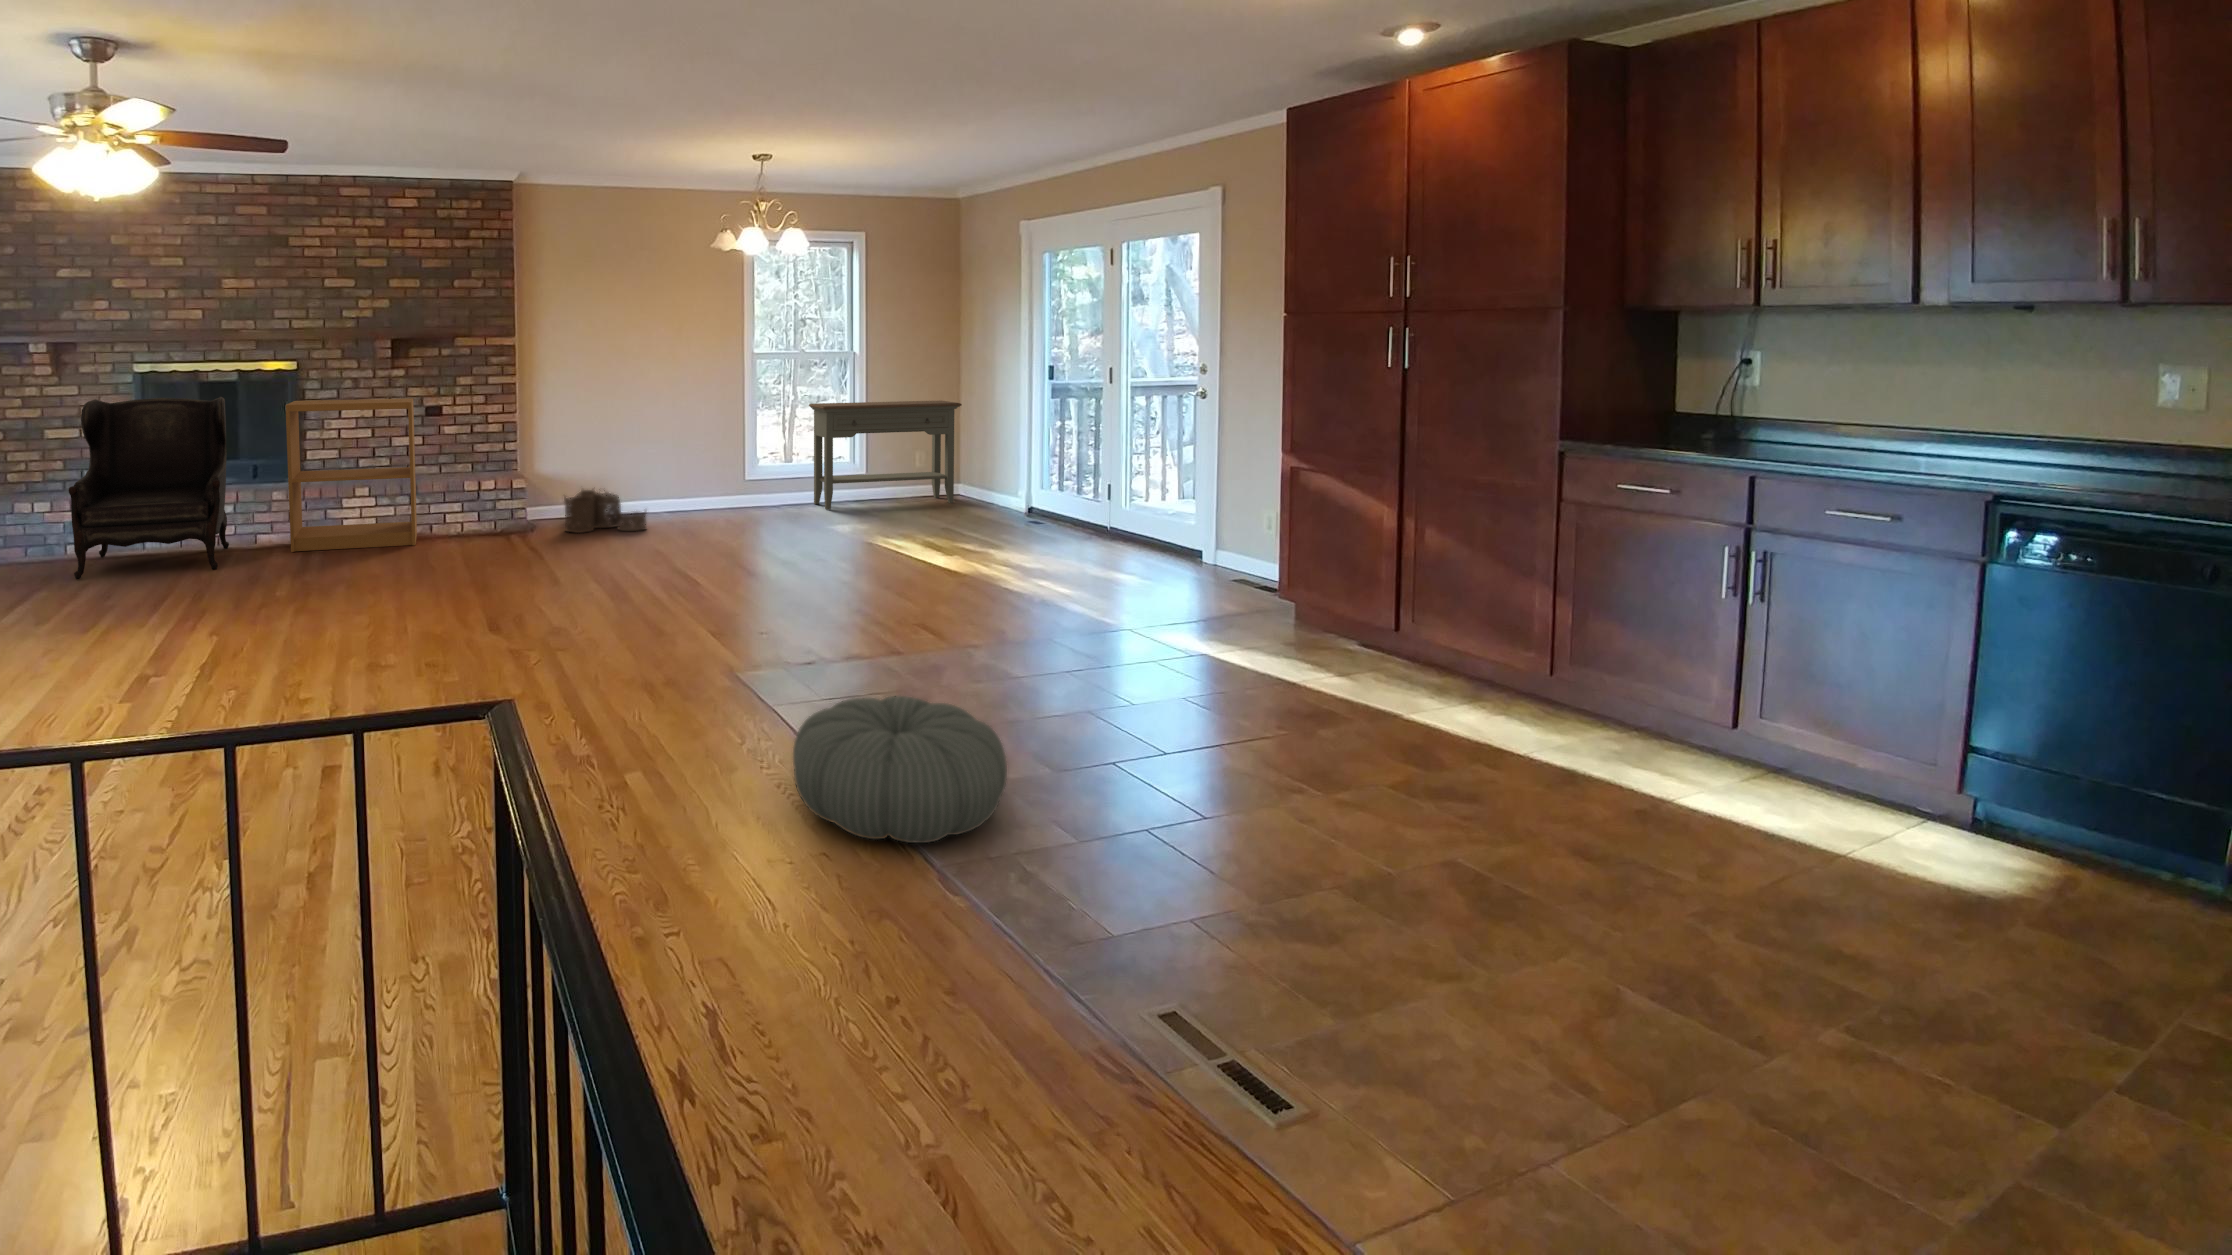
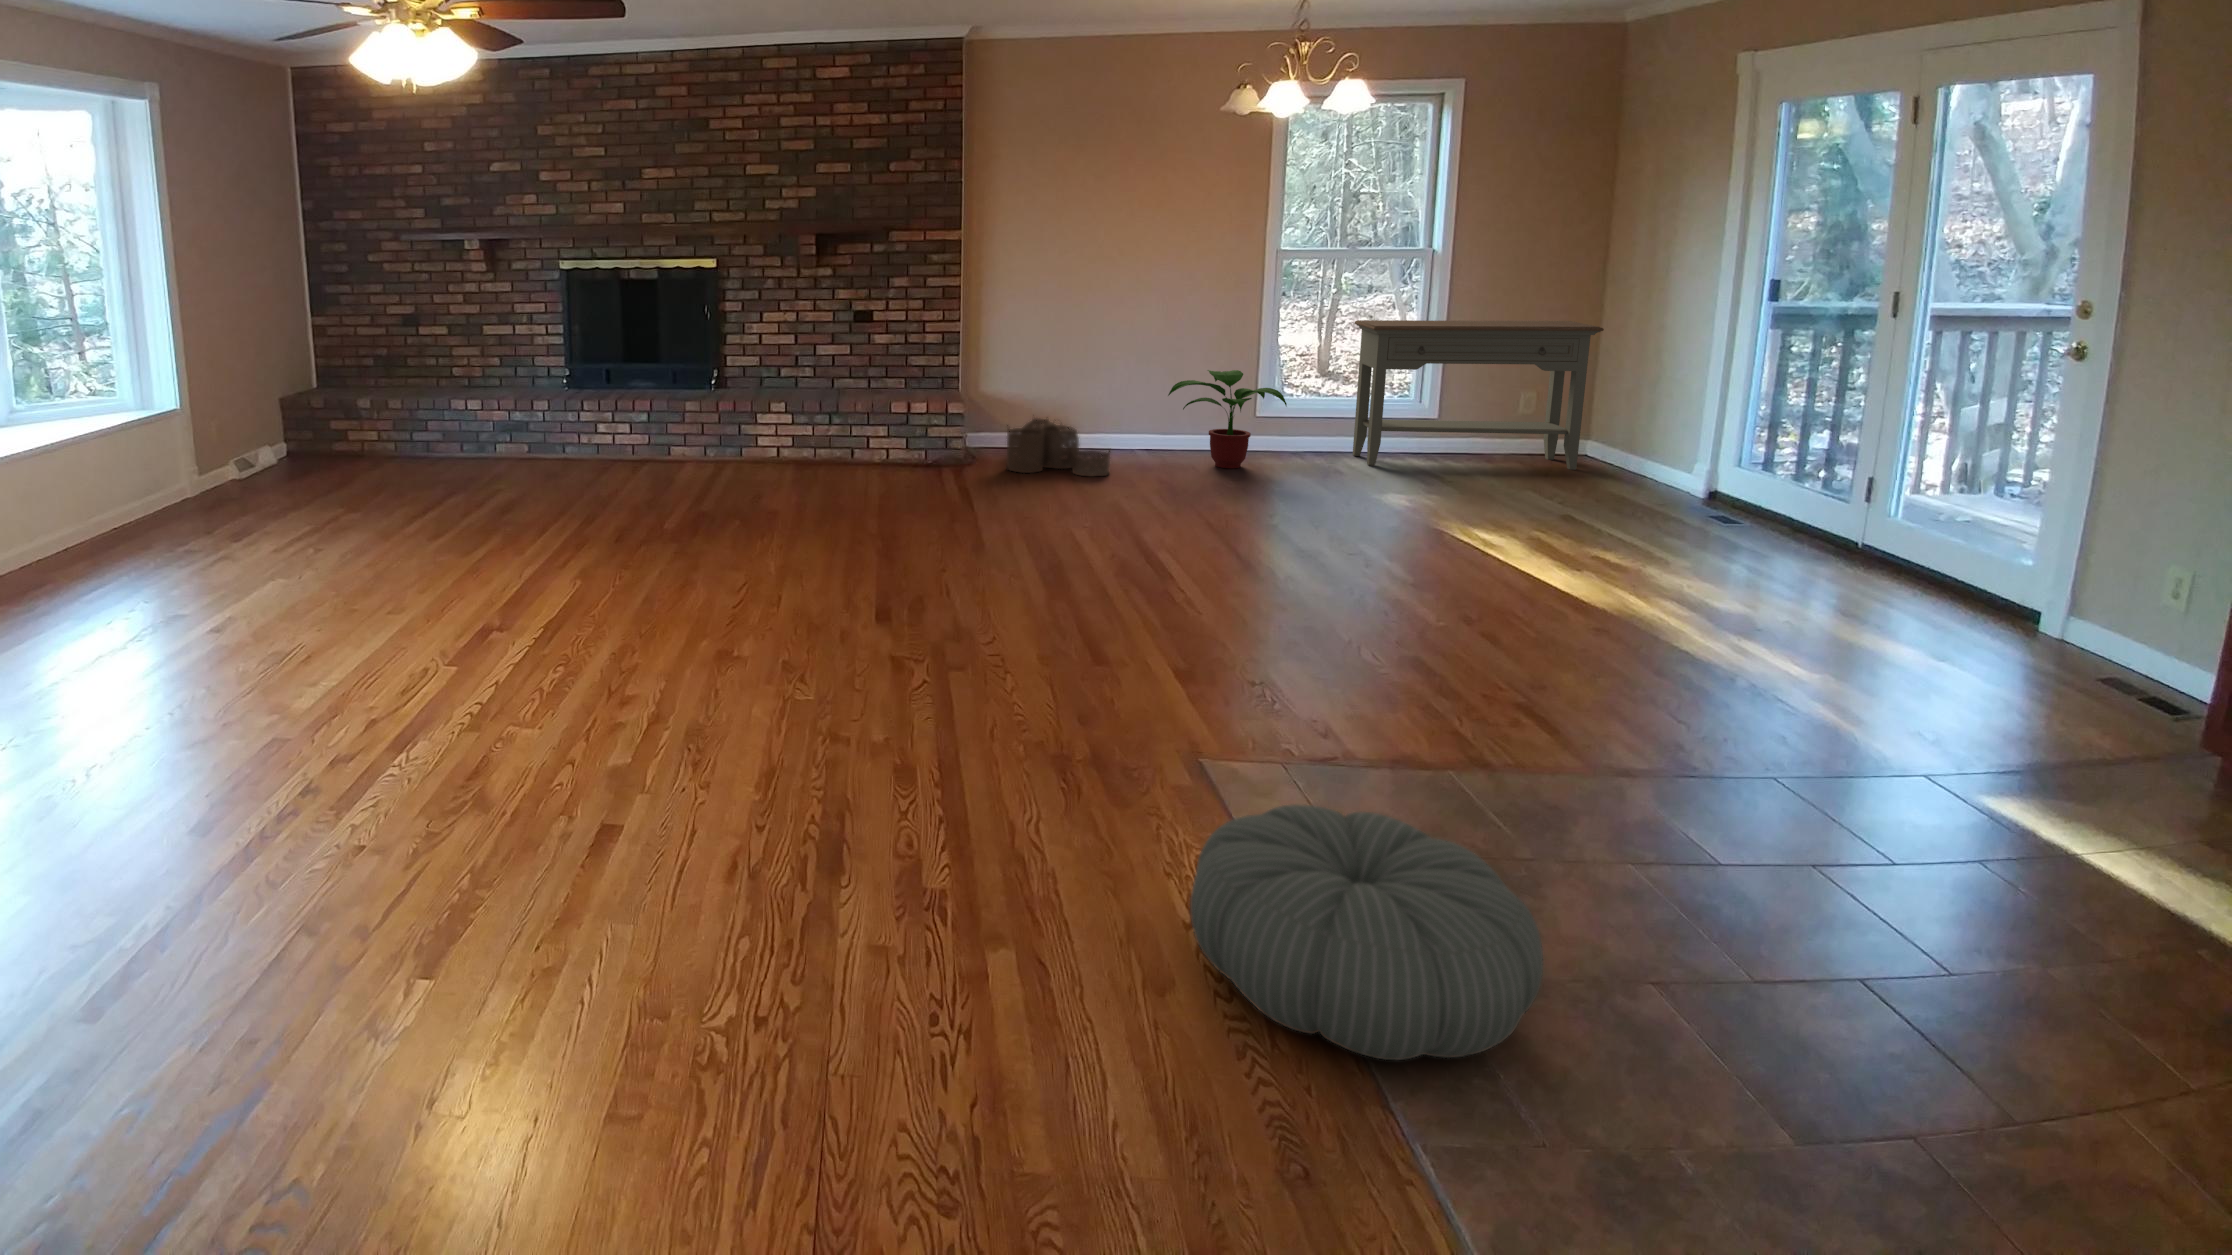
armchair: present [69,397,229,579] -> none [490,297,644,484]
bookshelf: present [286,398,417,552] -> none [697,303,837,473]
potted plant: none [686,443,770,518] -> present [1168,370,1287,468]

